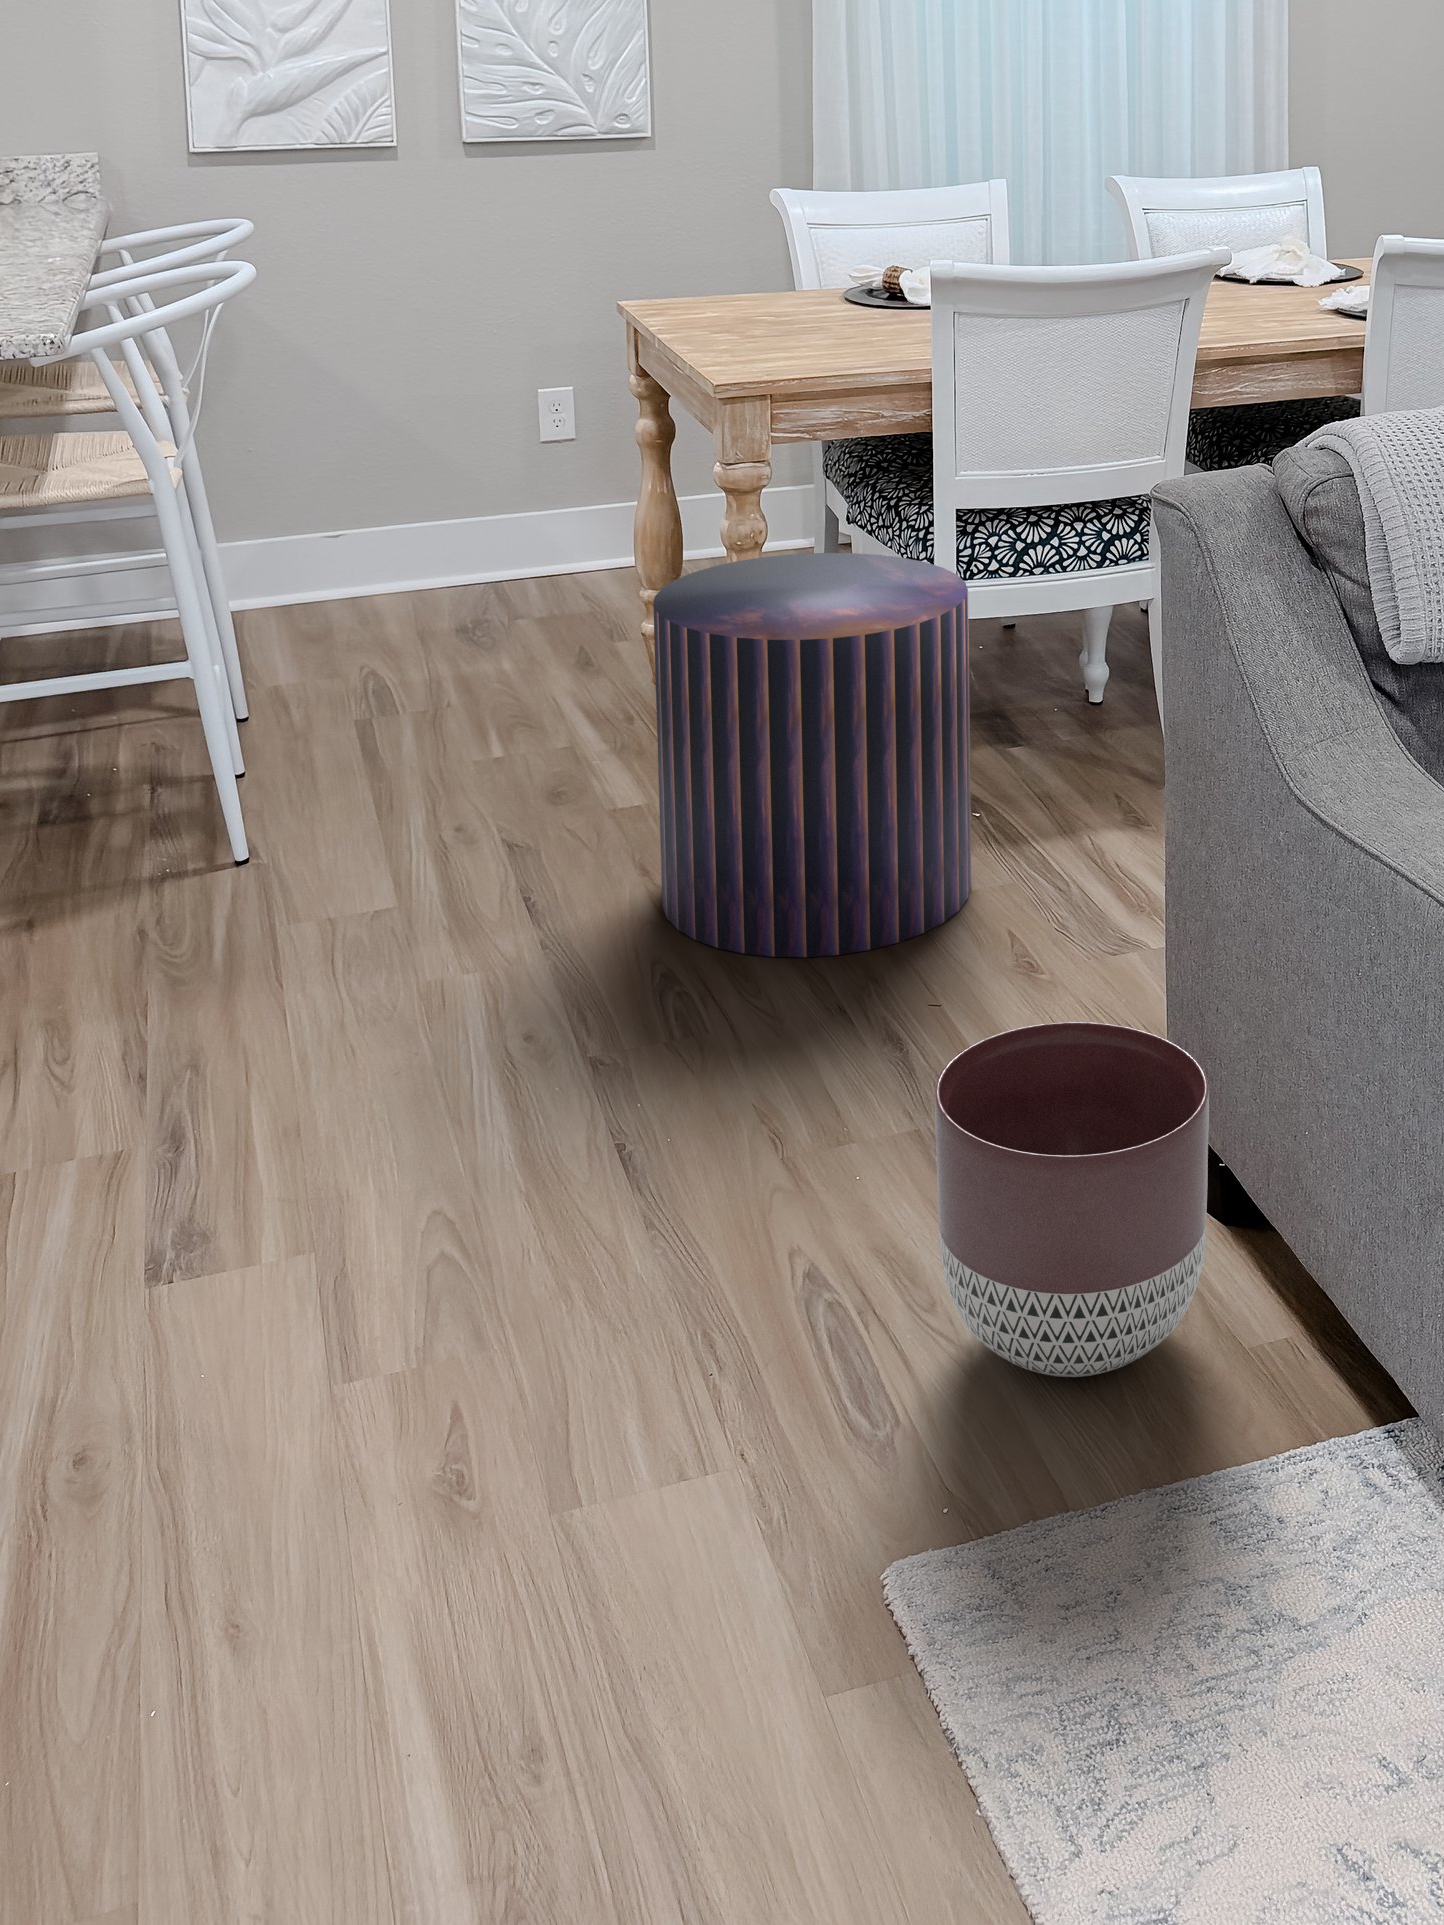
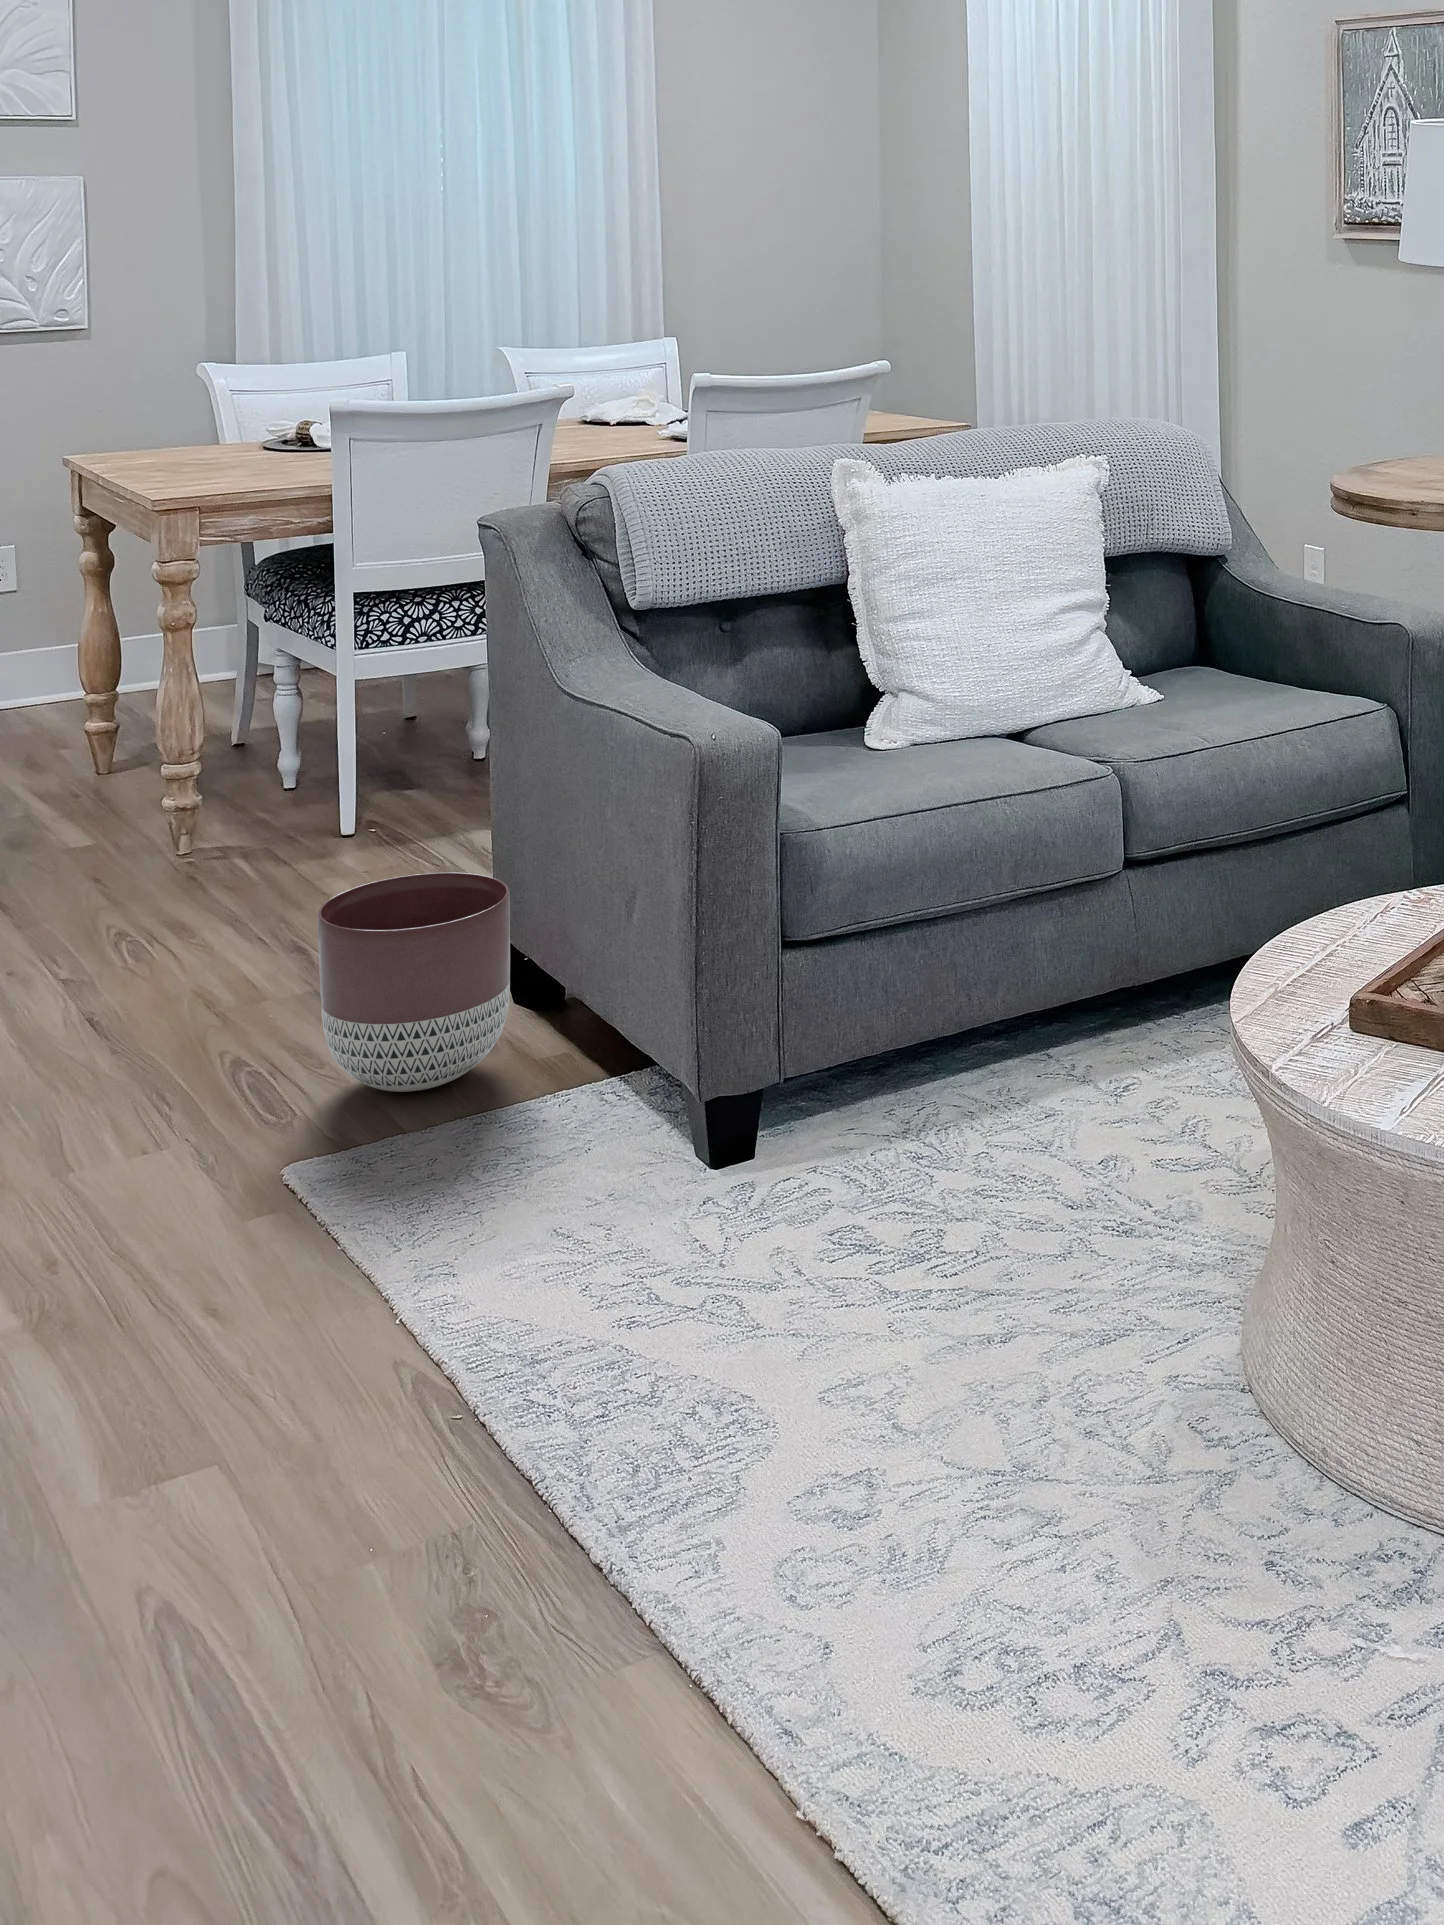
pouf: present [653,553,971,957] -> none [101,628,366,924]

